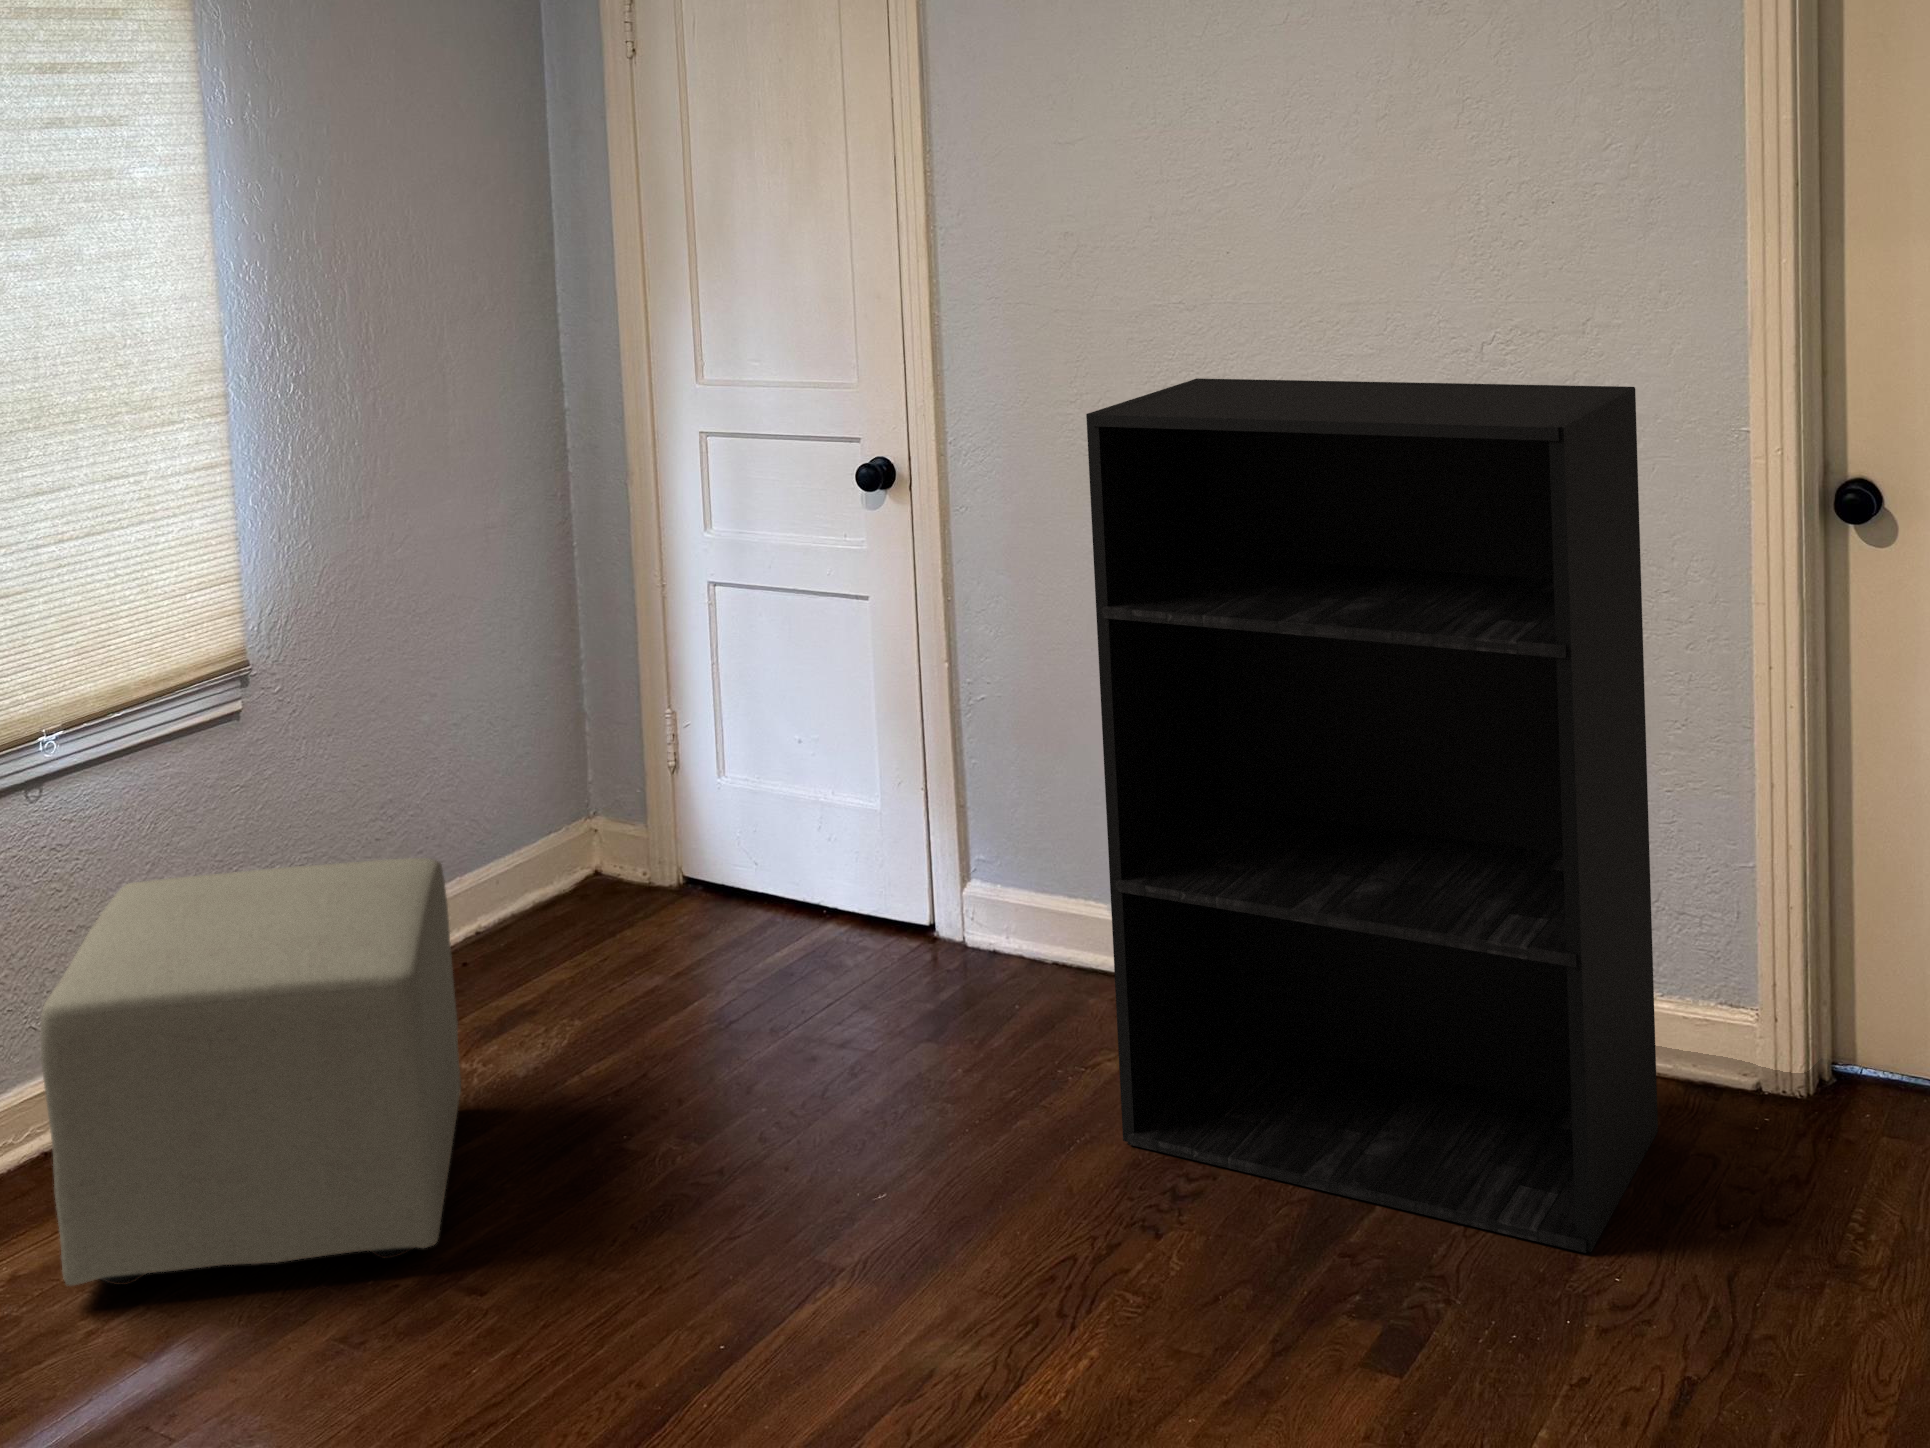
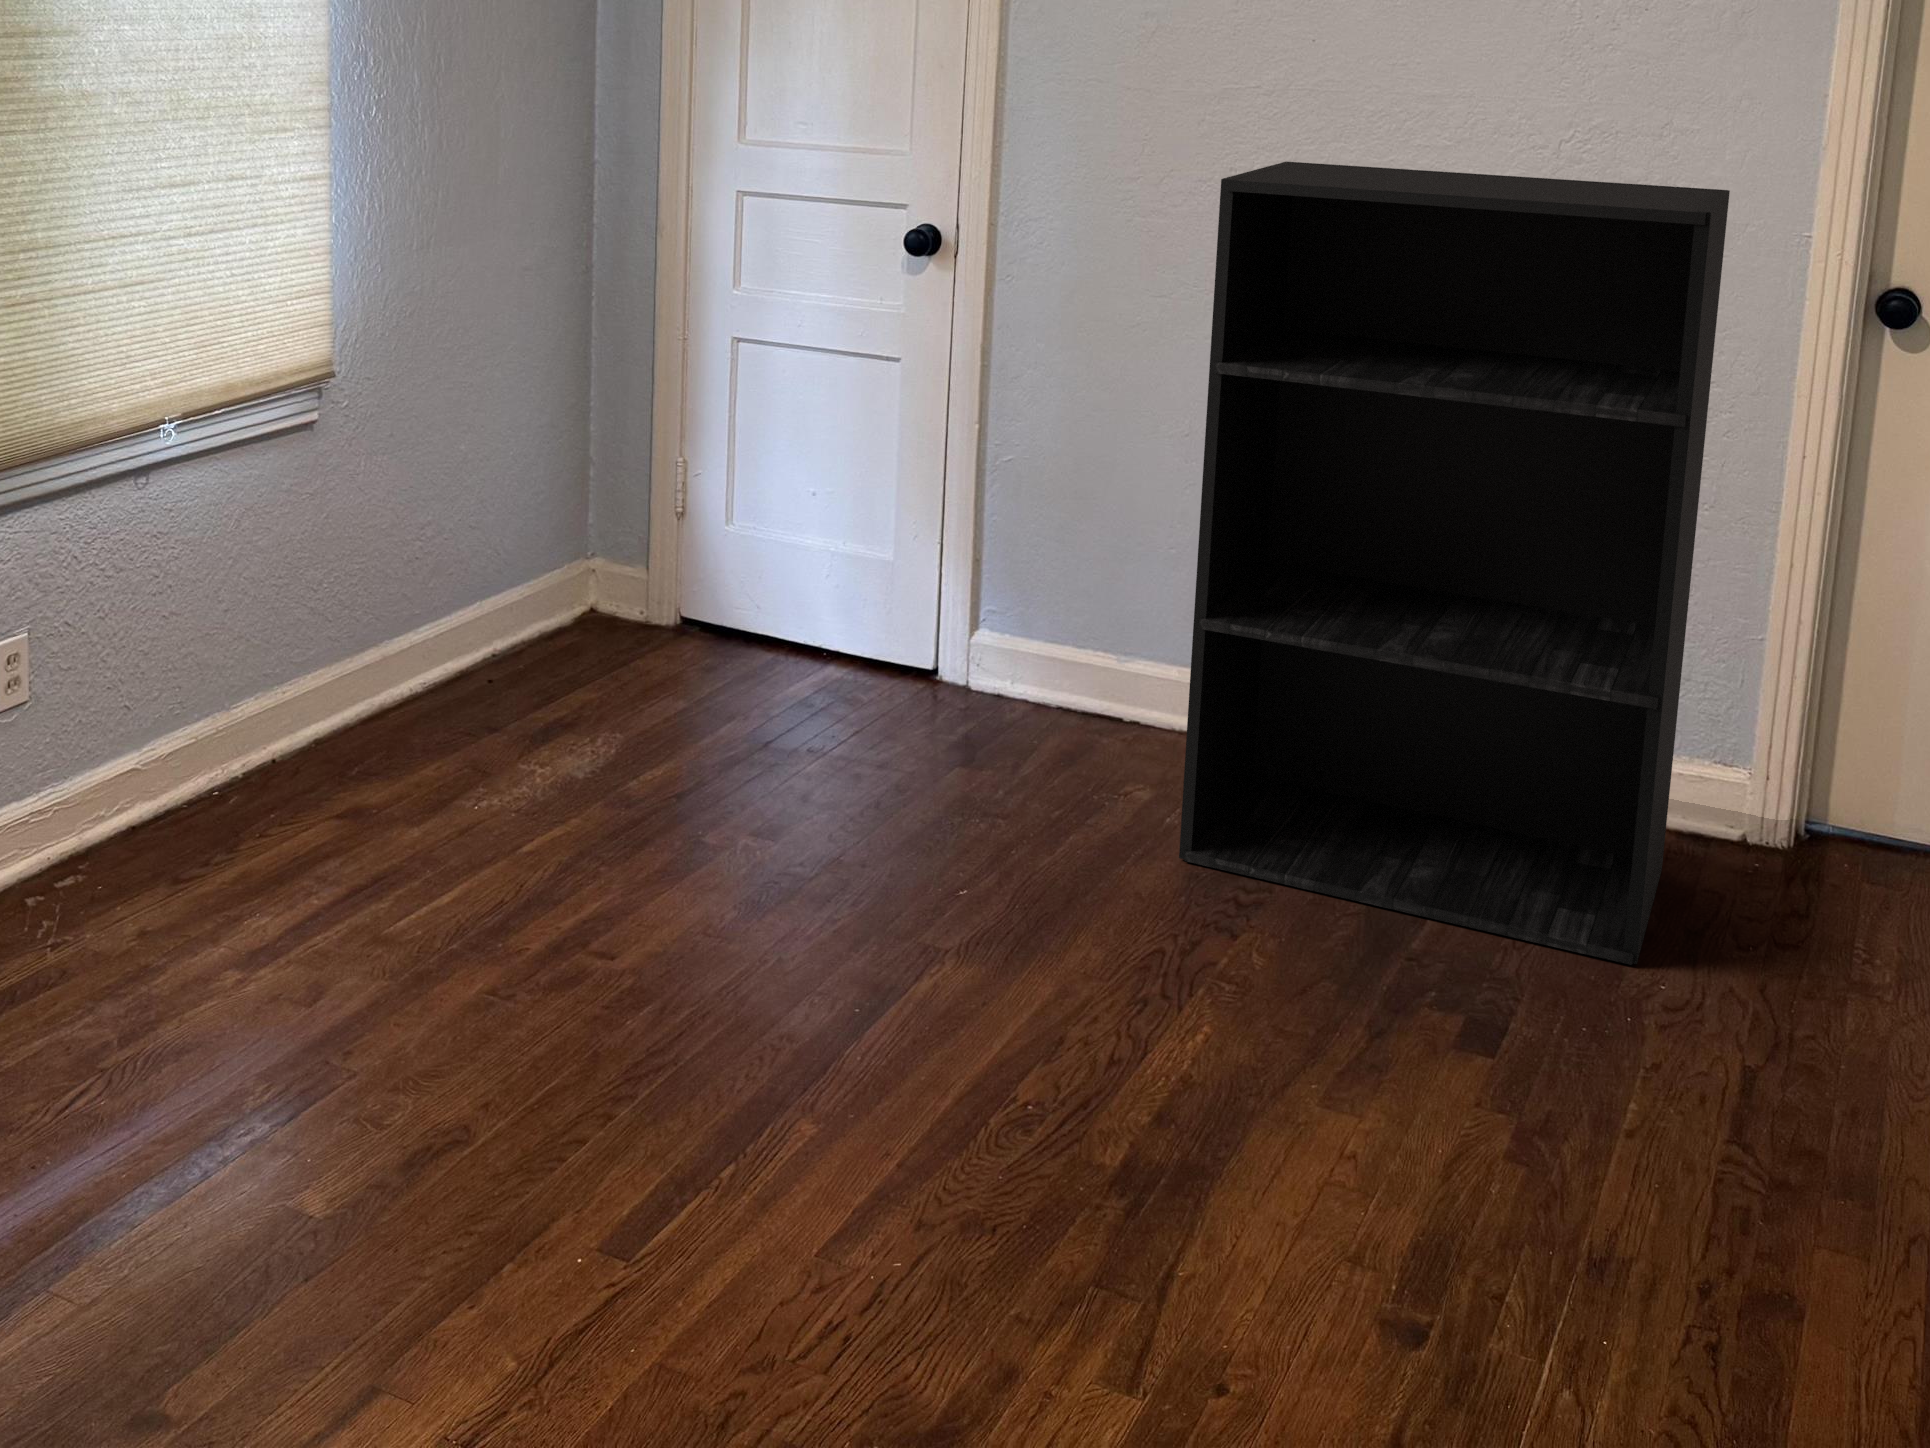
ottoman: present [40,858,461,1286] -> none [206,566,571,942]

